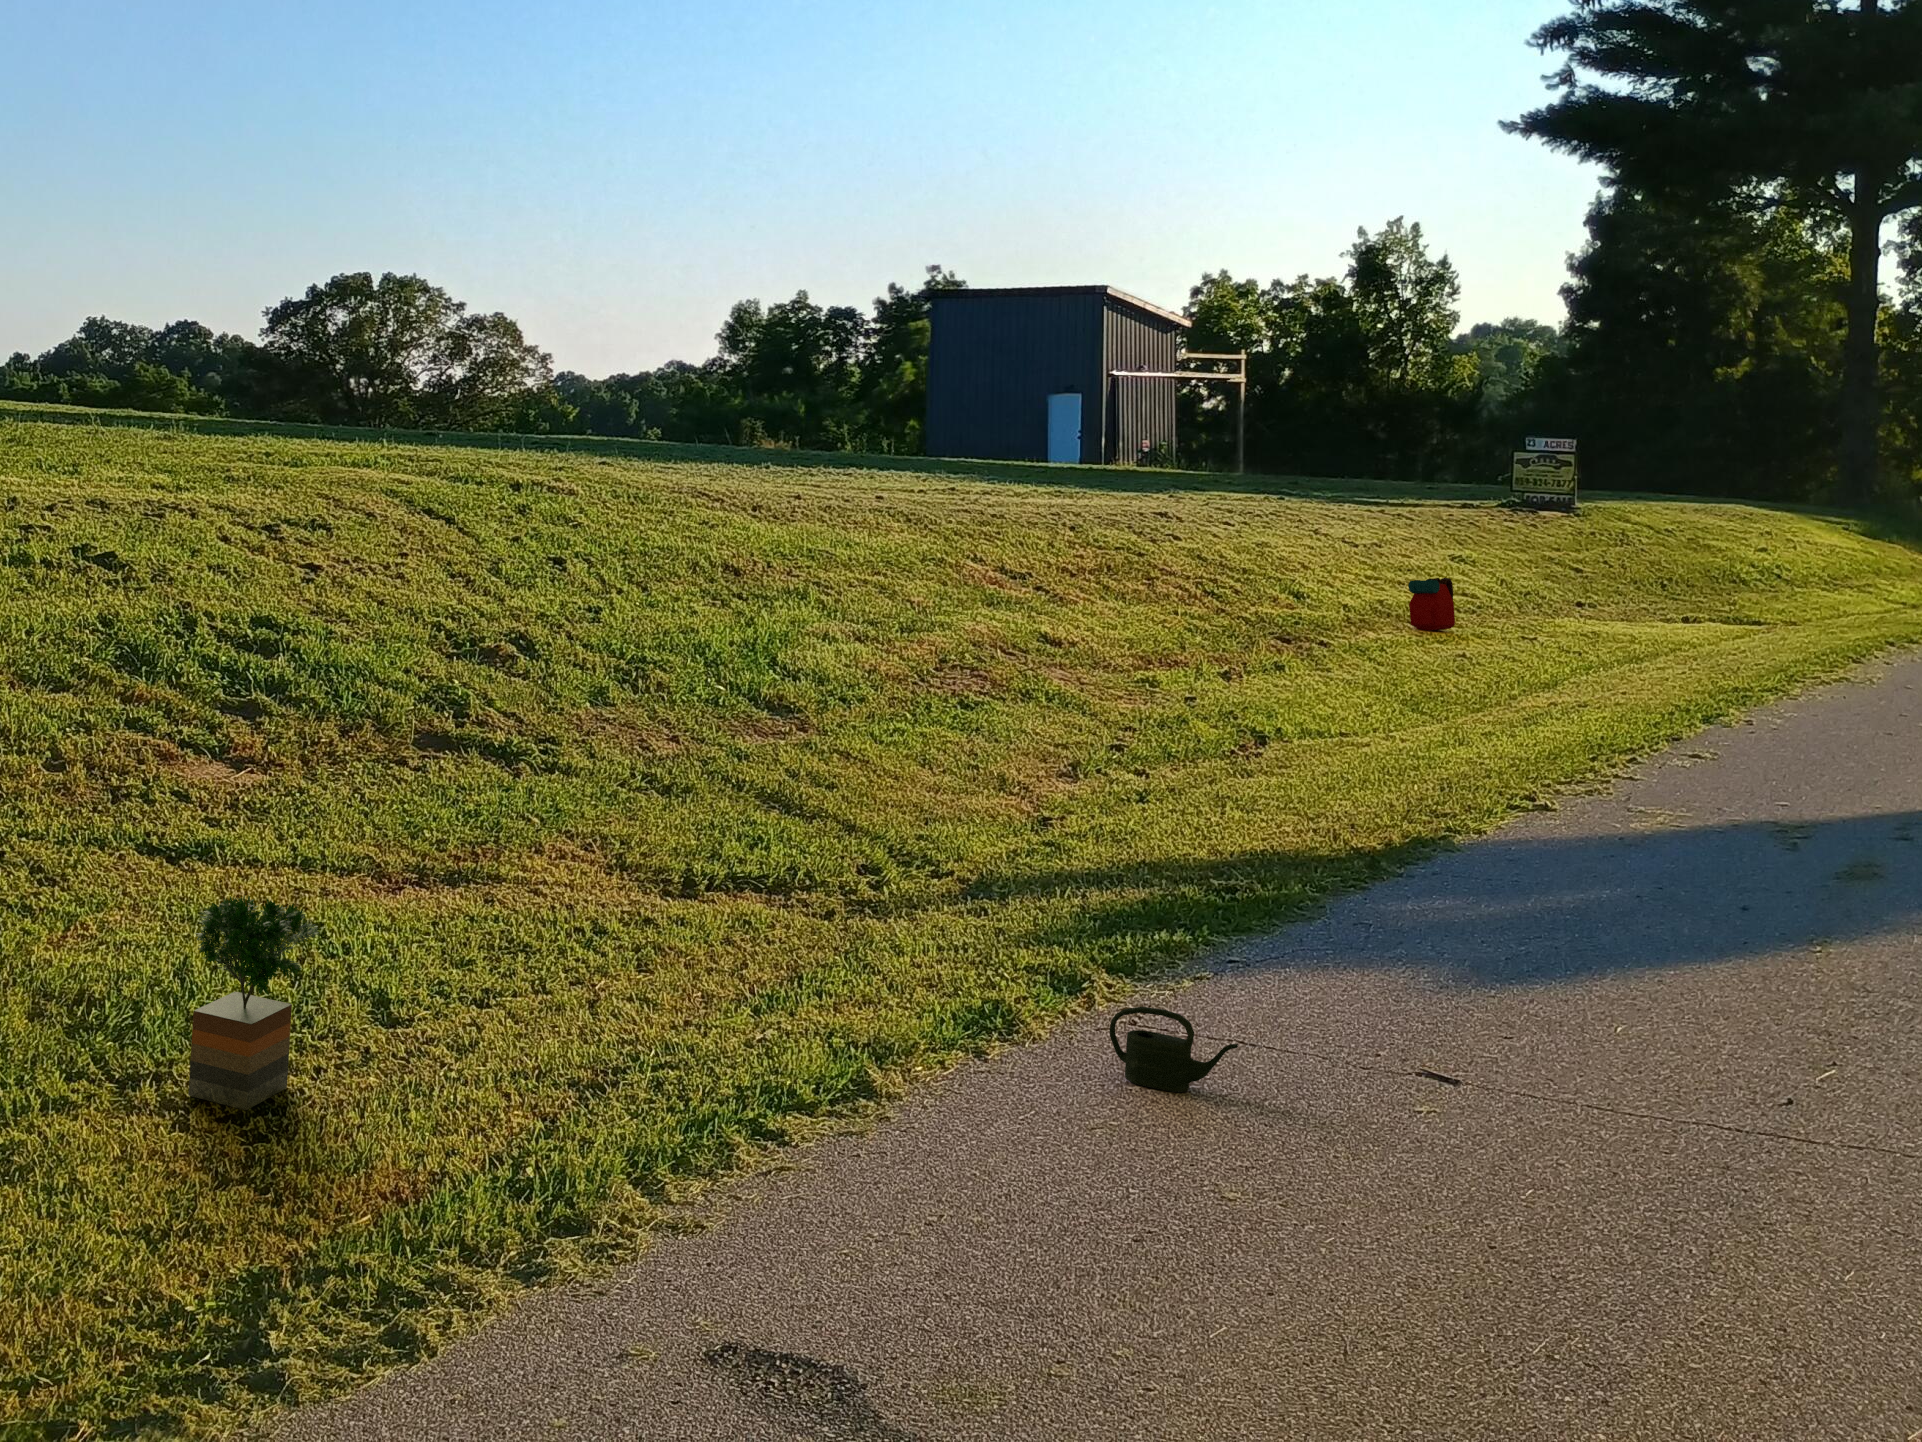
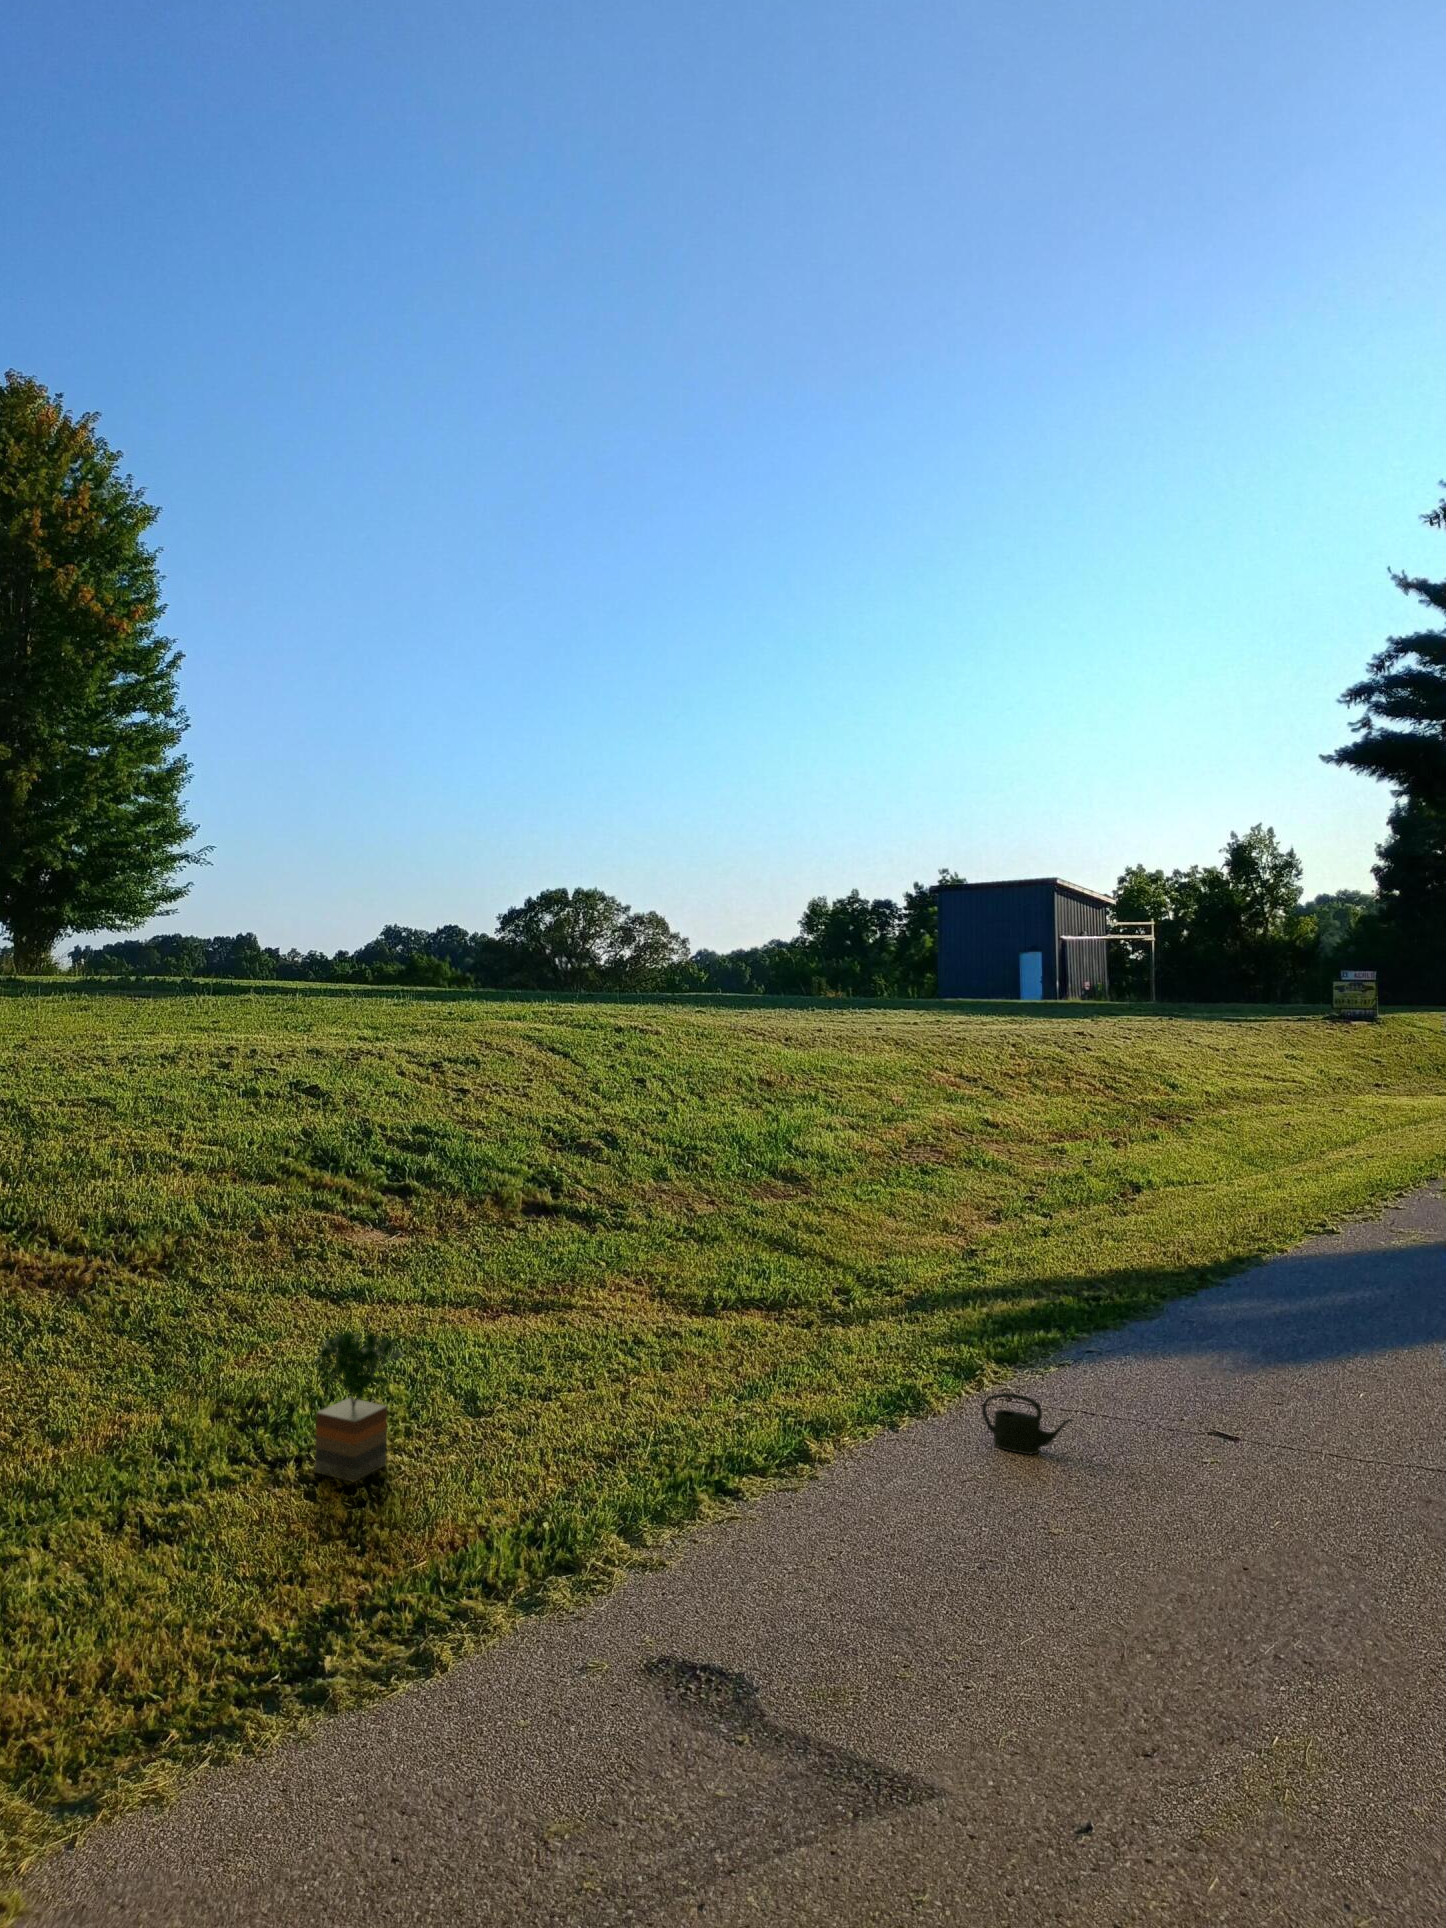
backpack: present [1408,578,1455,631] -> none [1257,1071,1291,1109]

